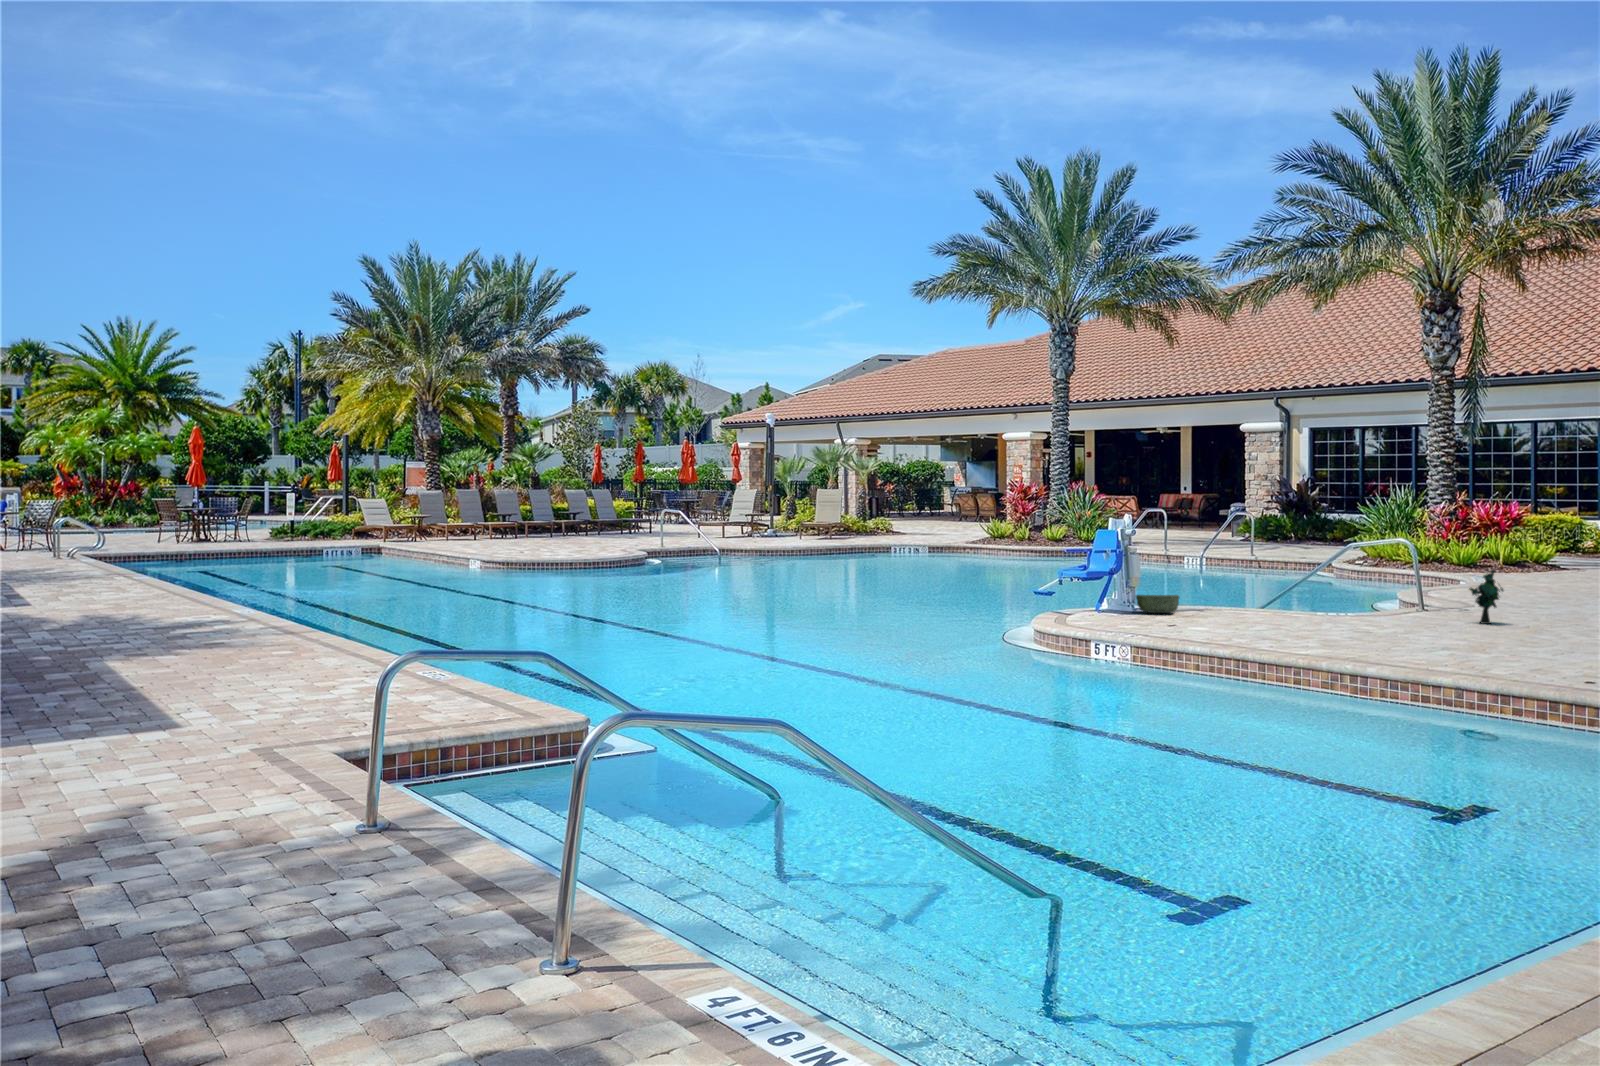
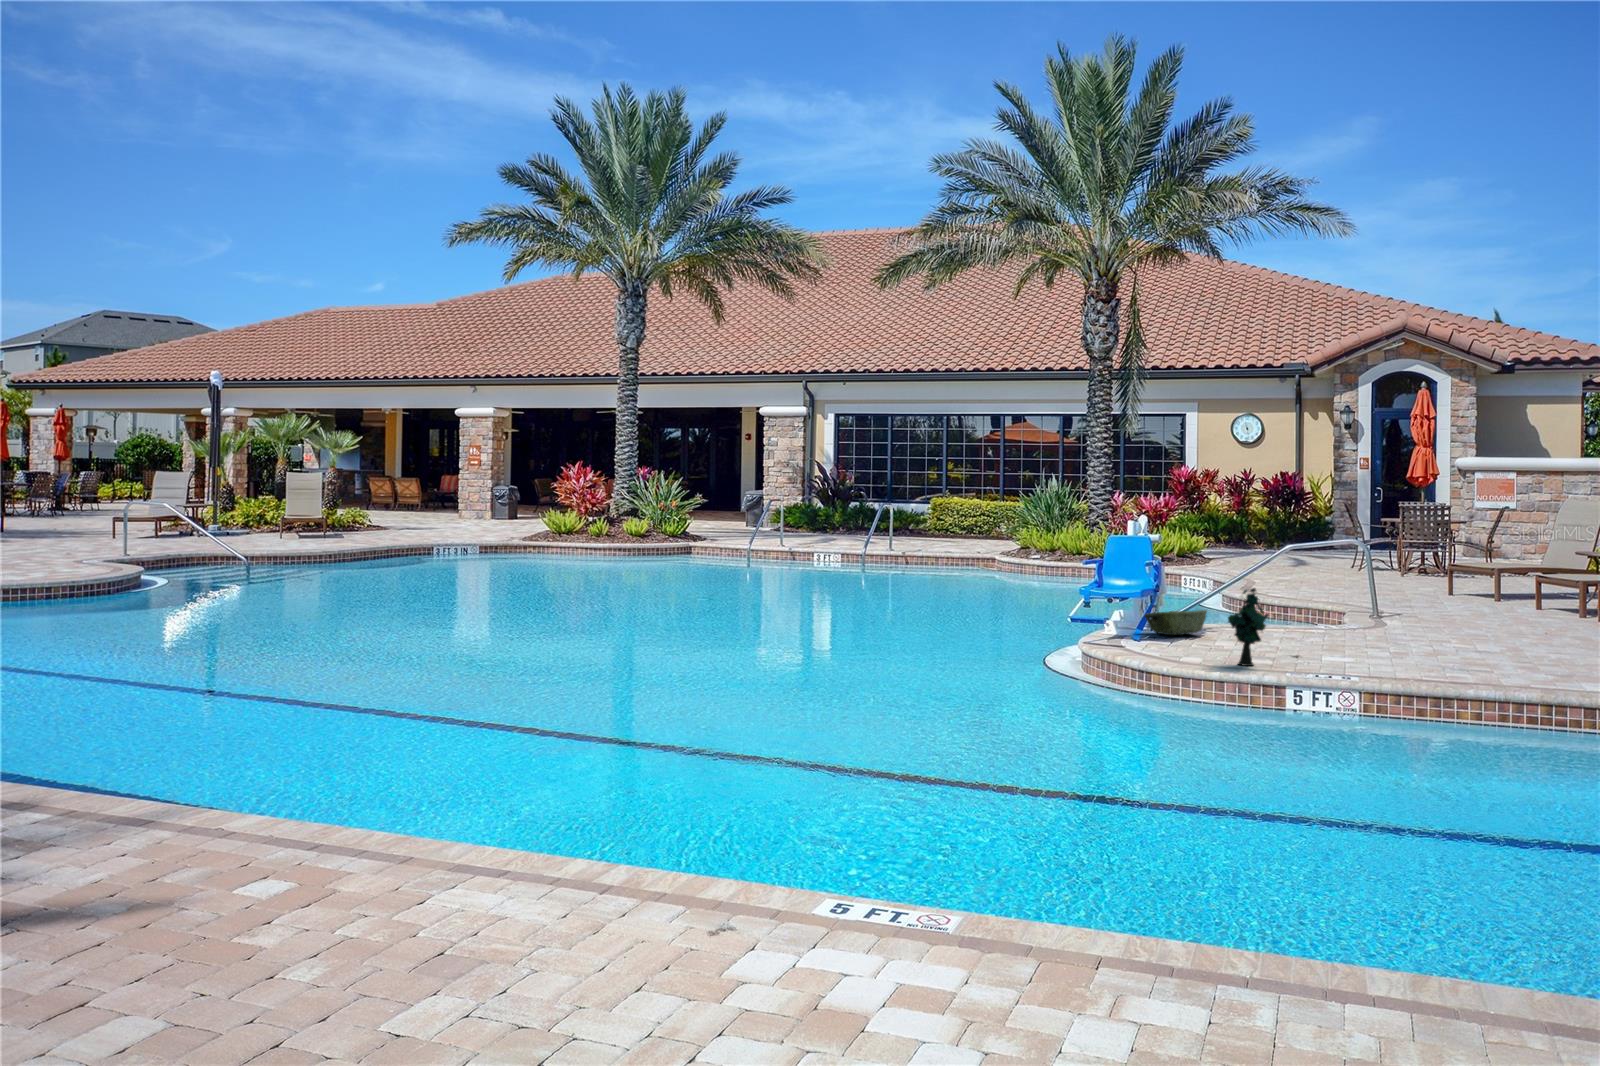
decorative plant: present [1469,570,1503,624] -> present [1228,588,1268,666]

